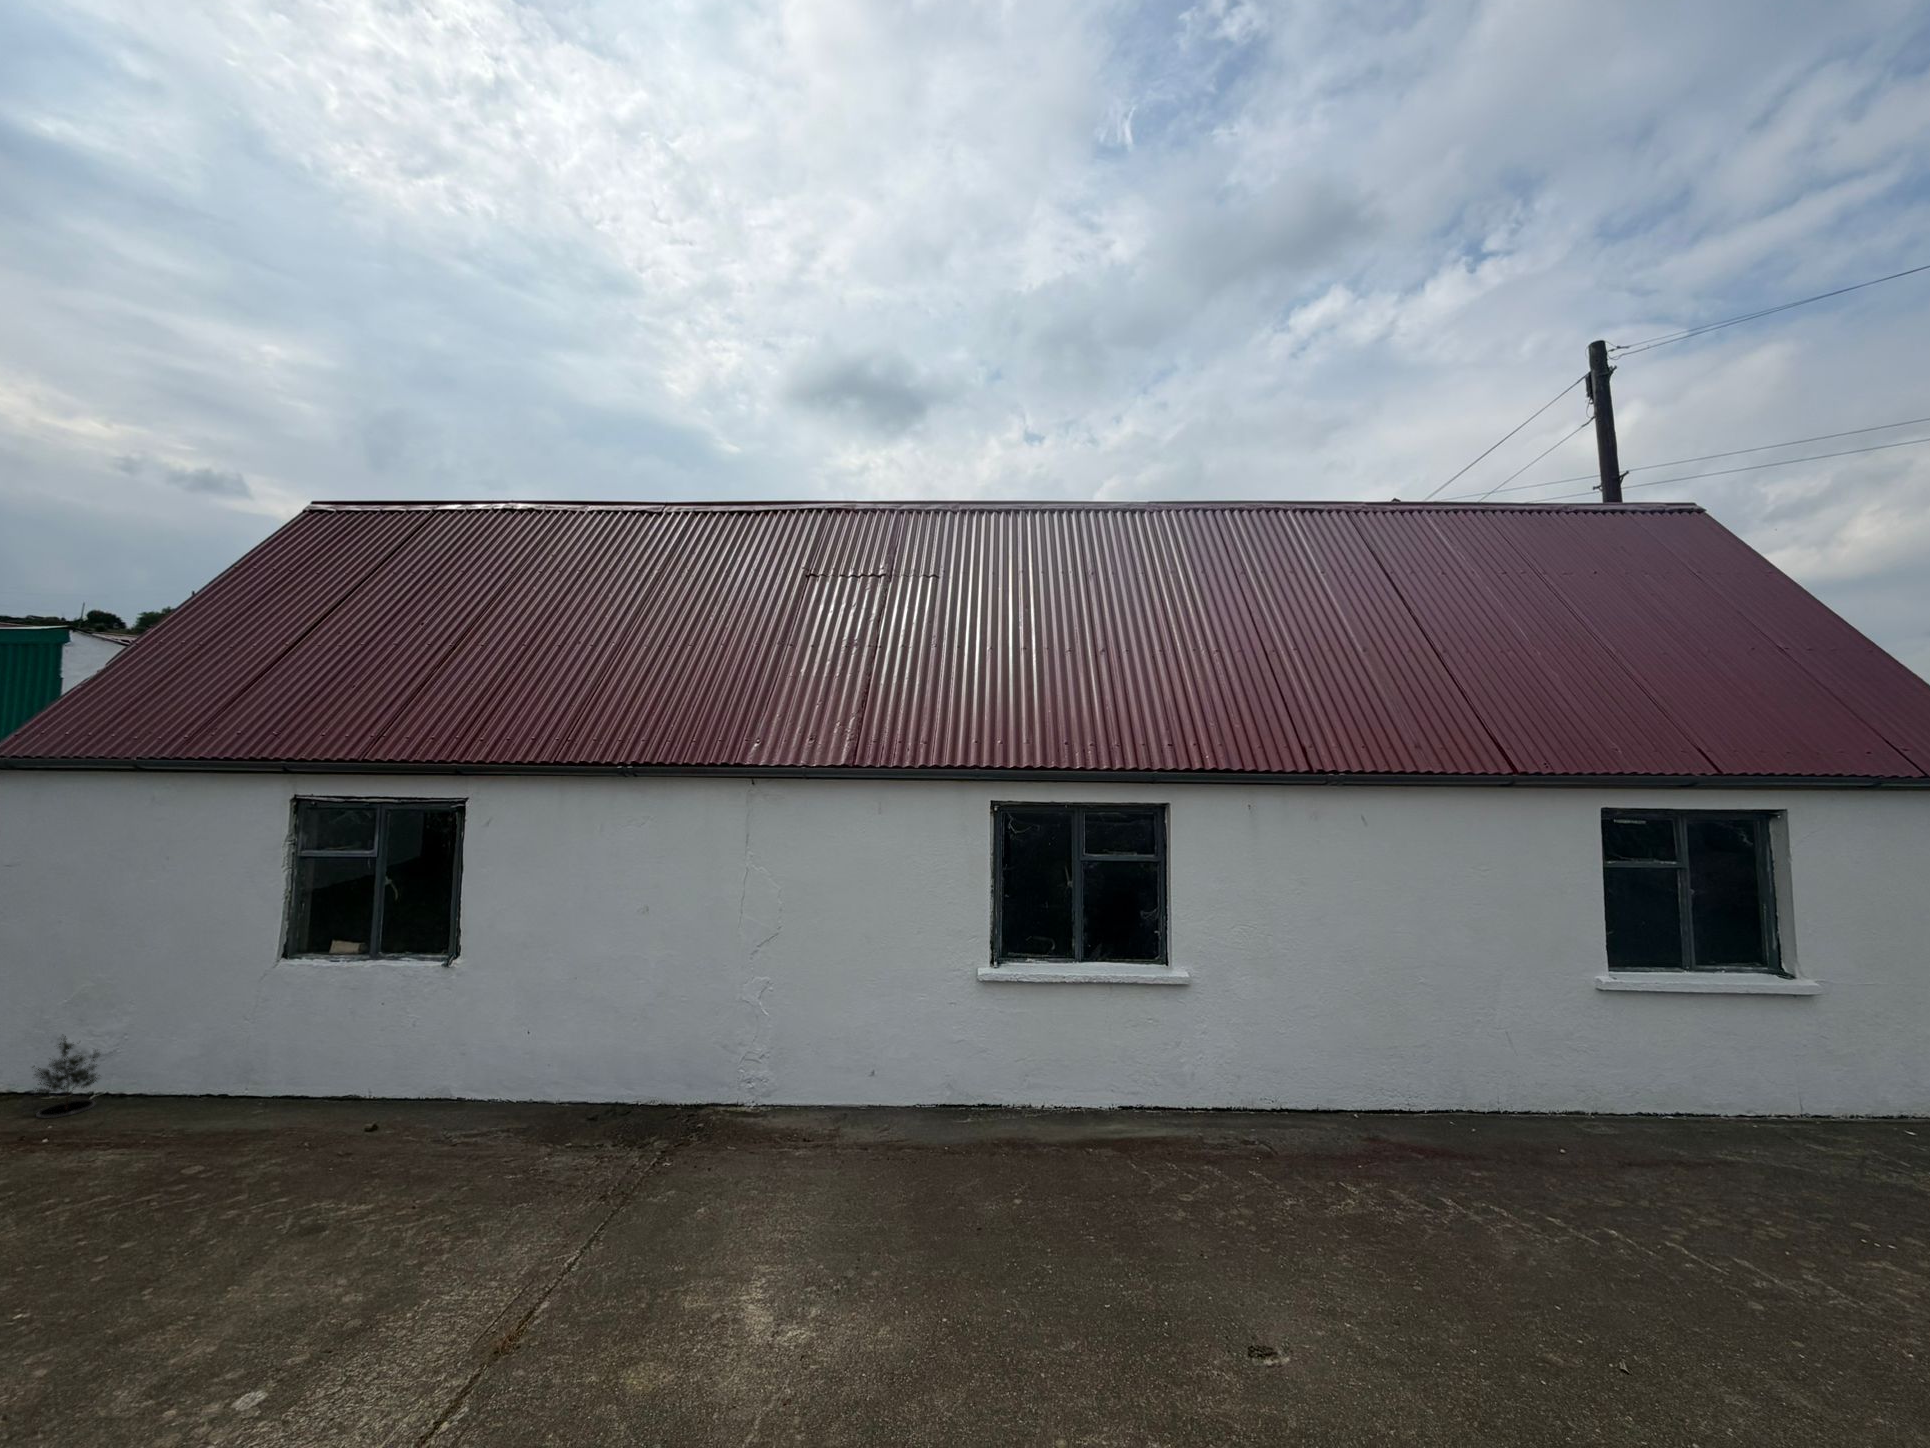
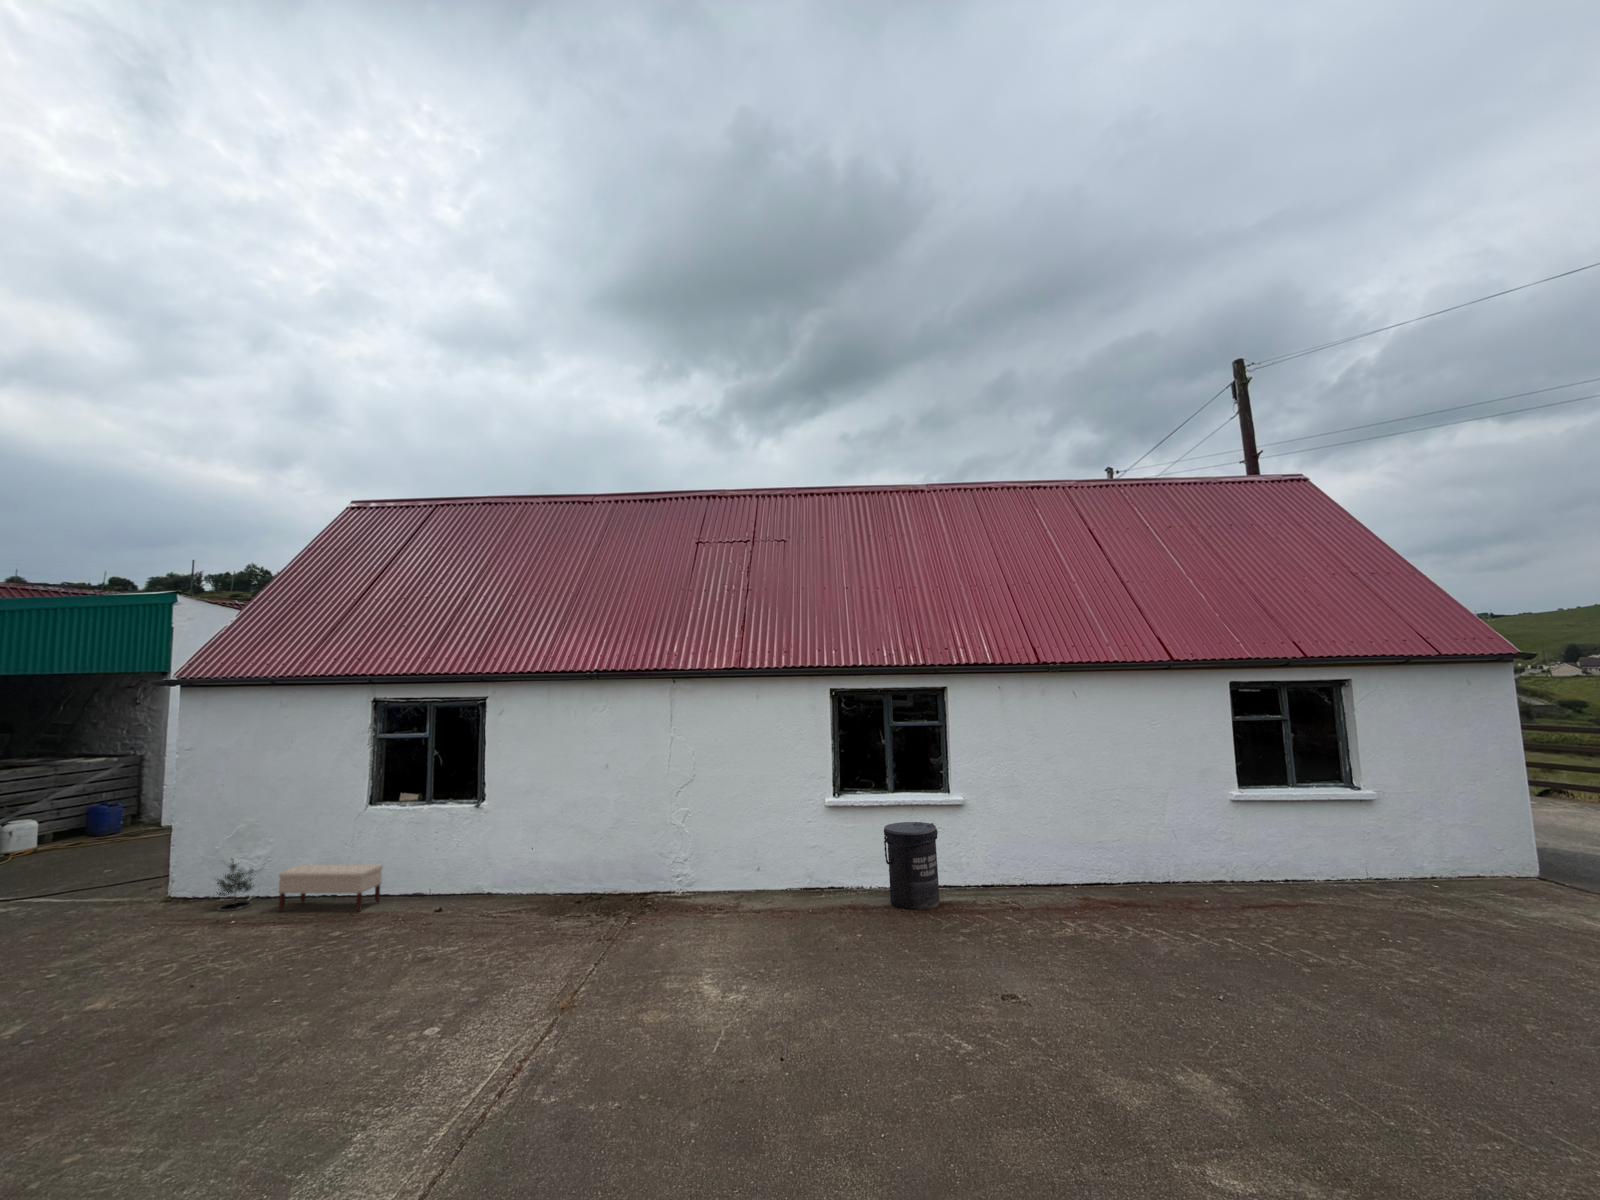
trash can: none [1066,1010,1149,1153] -> present [884,822,940,910]
bench: none [128,1047,297,1127] -> present [279,864,382,912]

